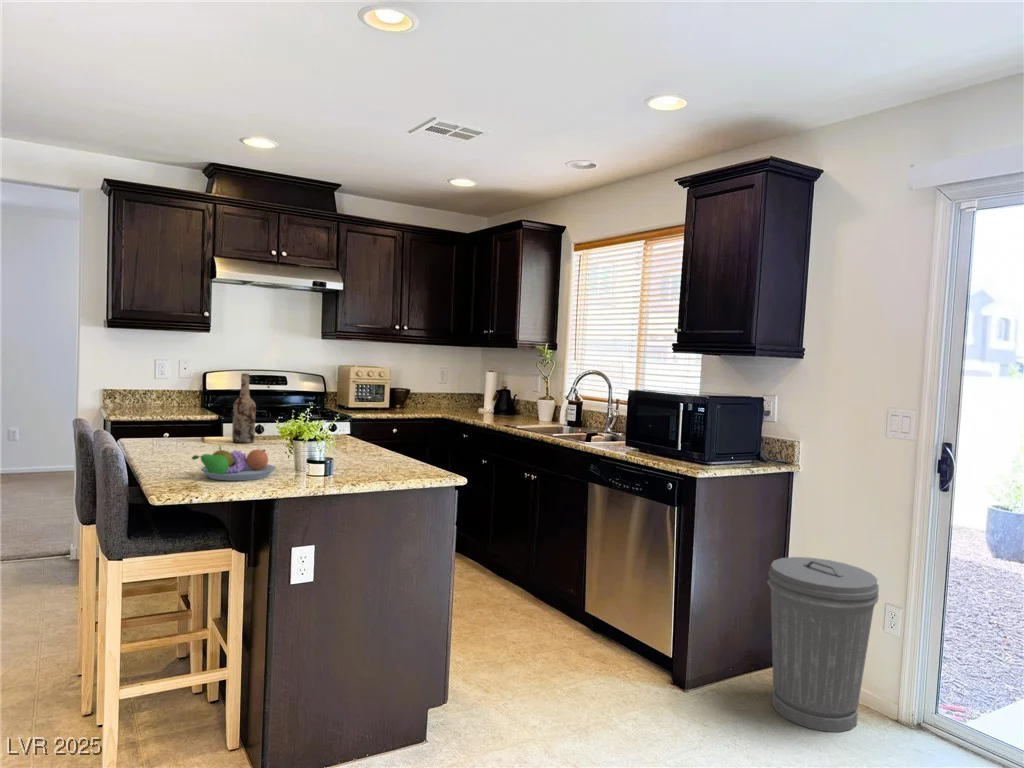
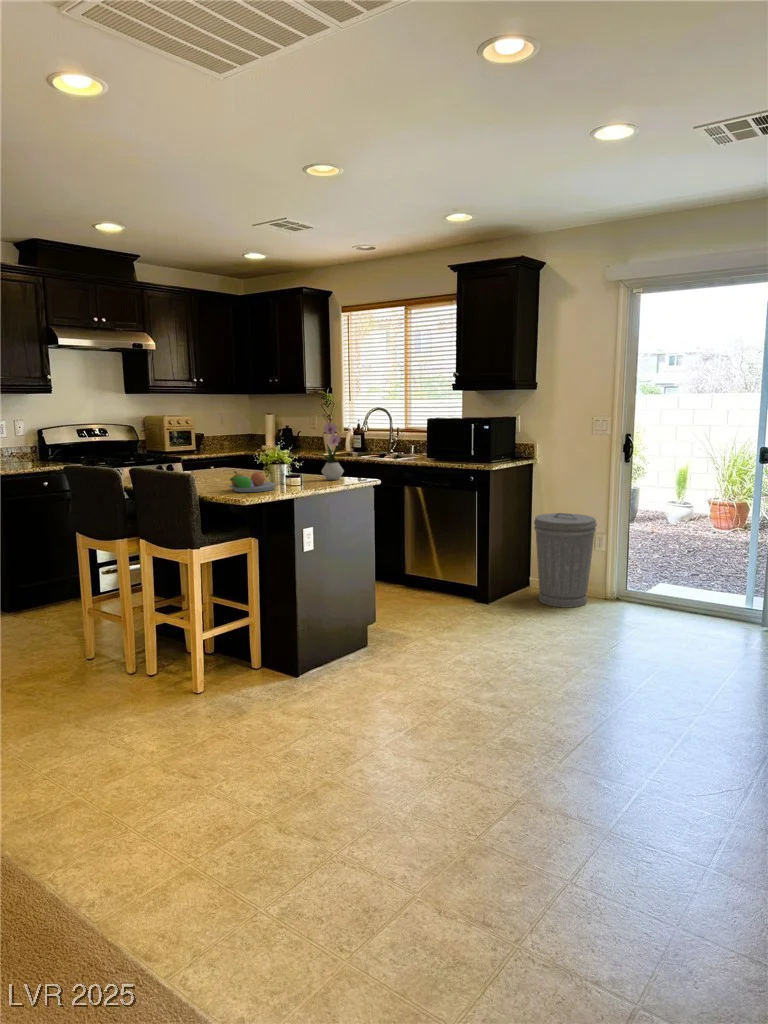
flower arrangement: none [373,371,412,472] -> present [321,414,344,480]
wine bottle: present [232,374,256,443] -> none [165,425,183,478]

